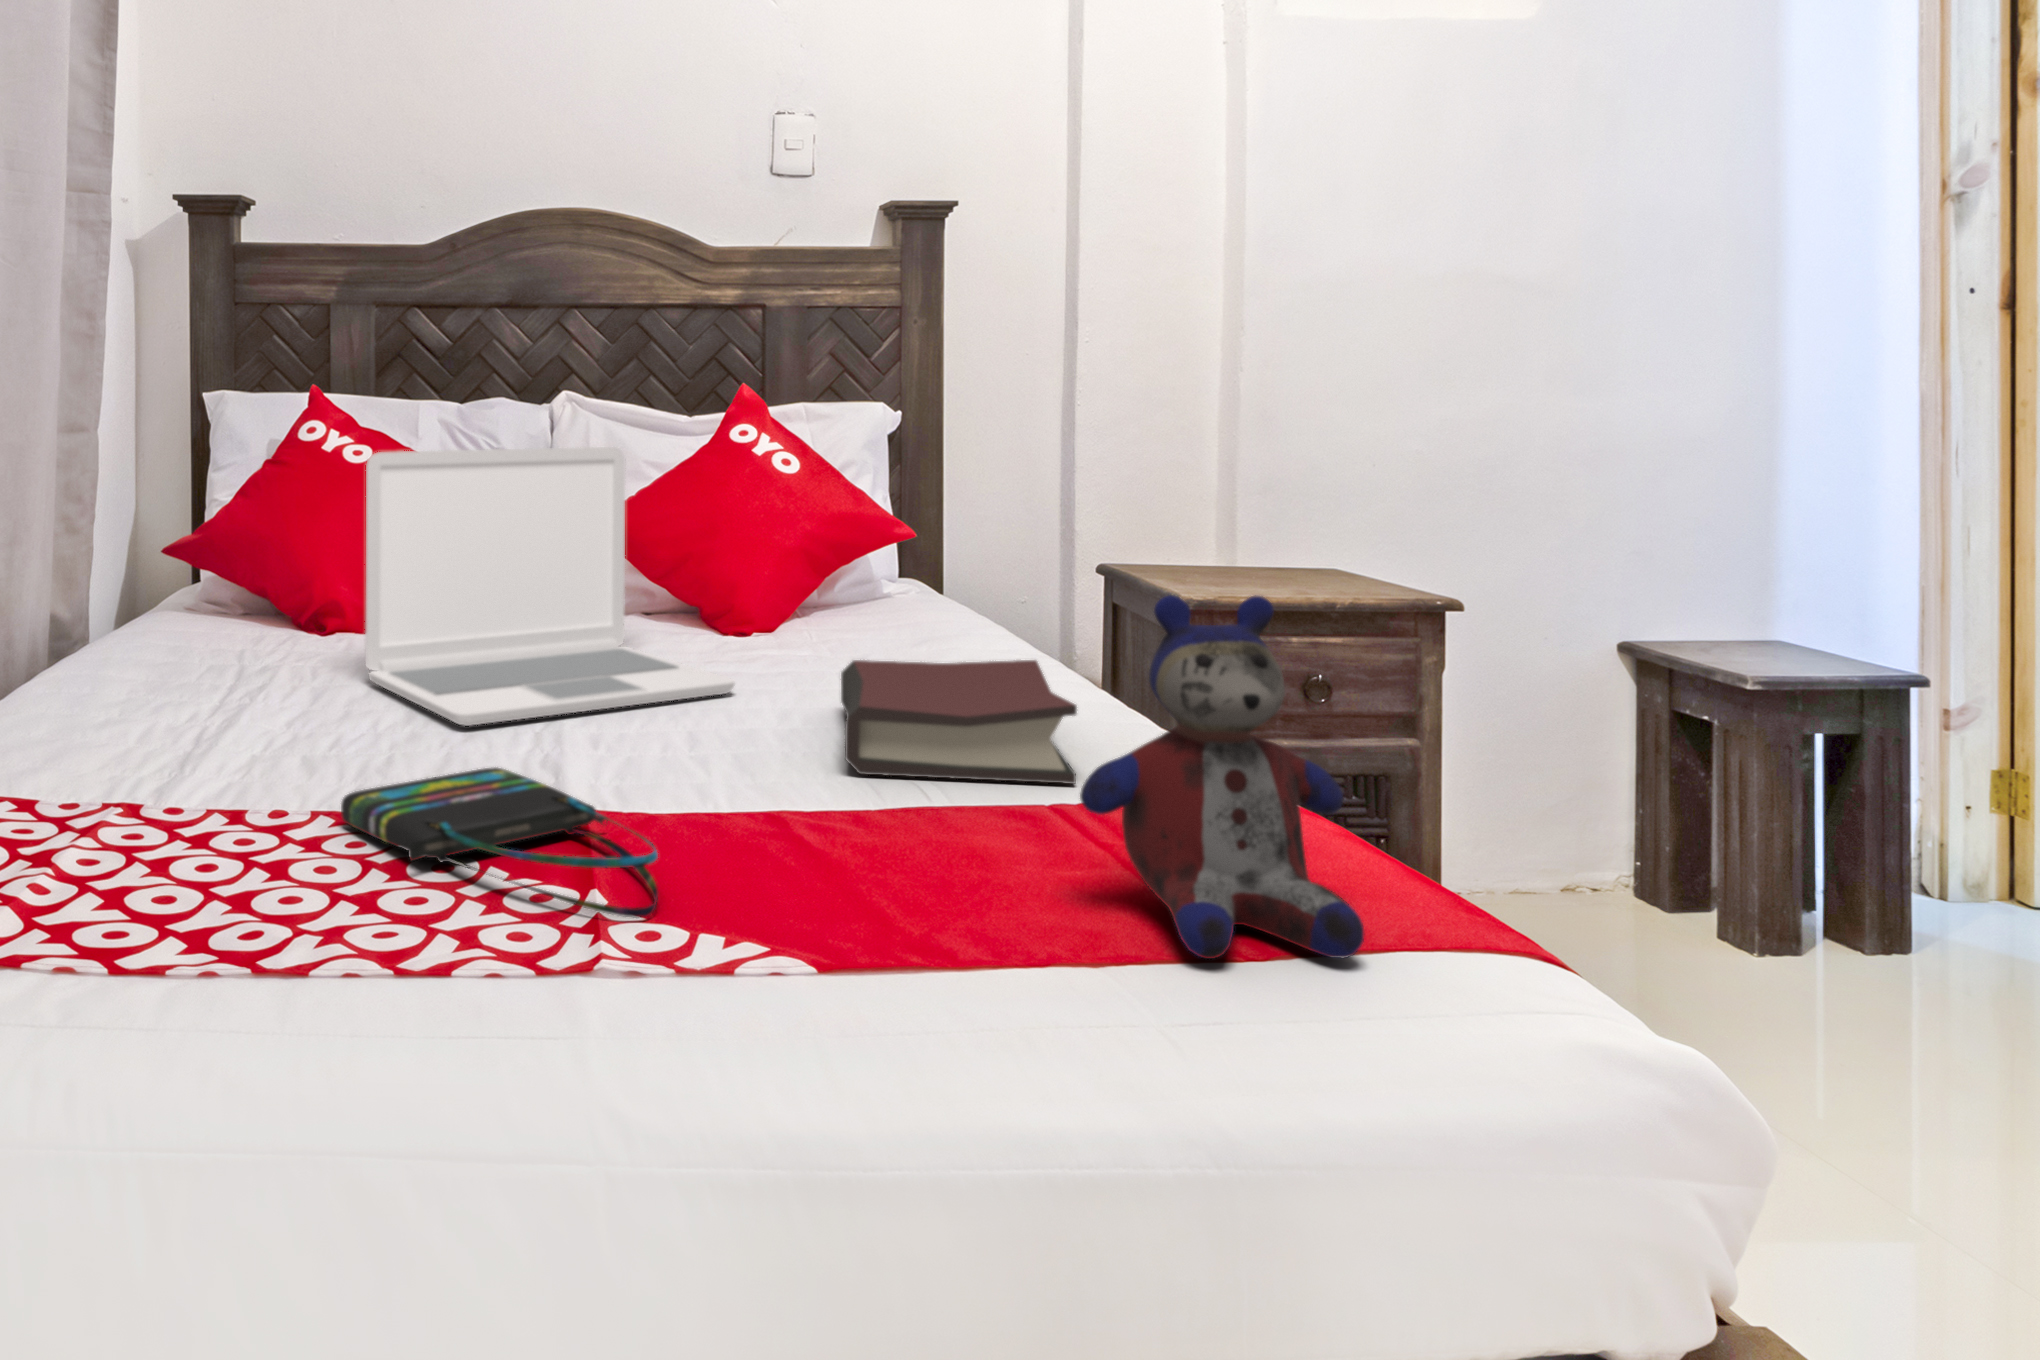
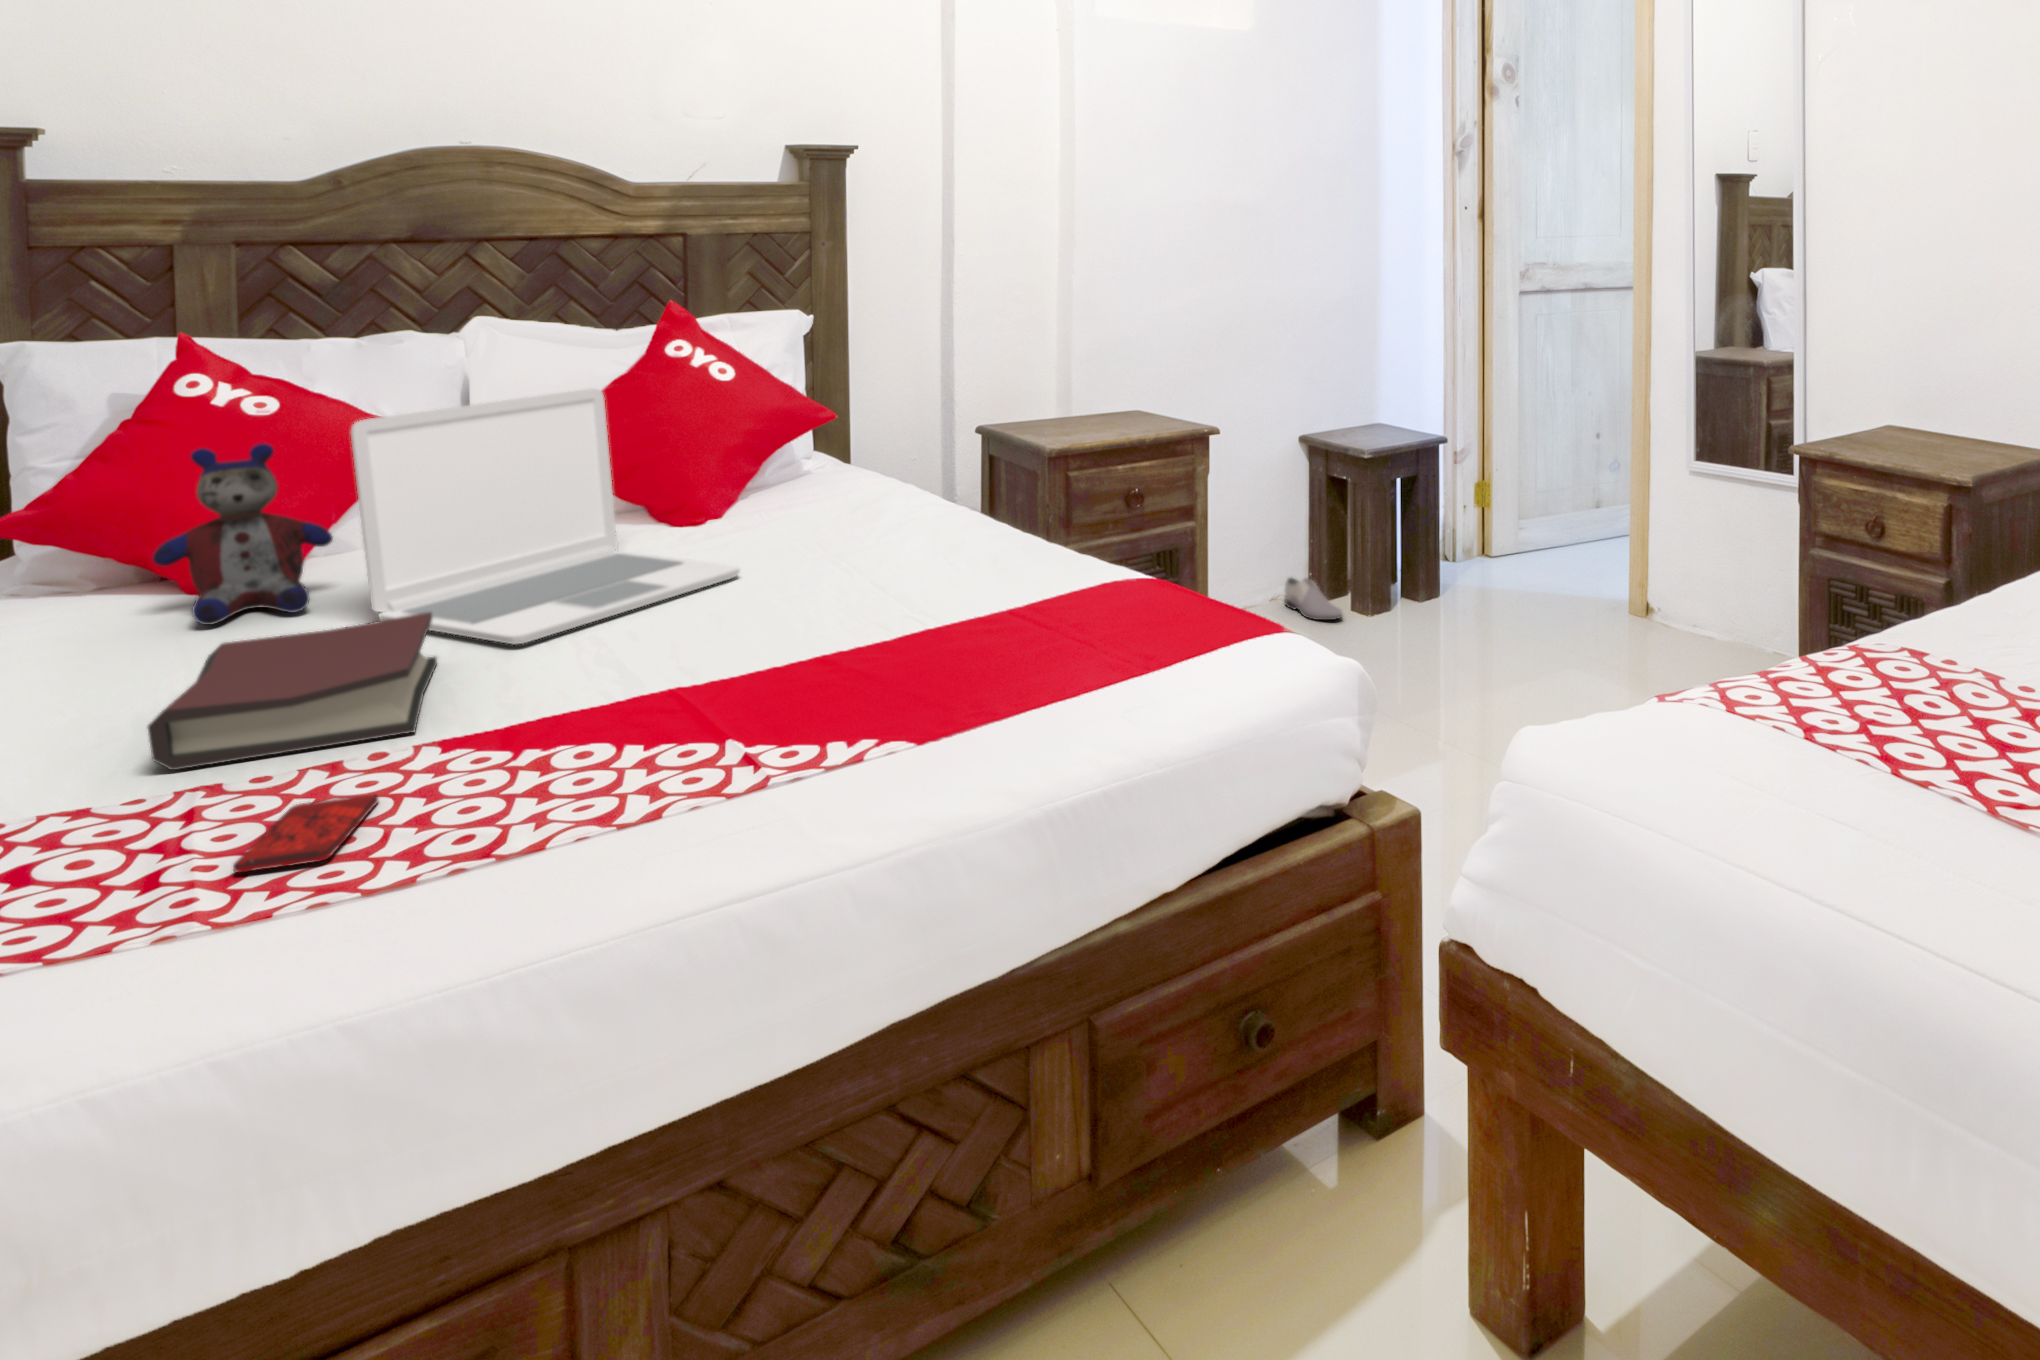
stuffed bear: present [1080,595,1364,959] -> present [153,443,333,625]
hardback book: present [841,660,1077,784] -> present [148,612,437,770]
tote bag: present [341,768,658,918] -> none [474,672,783,753]
smartphone: none [18,852,203,926] -> present [233,795,378,873]
shoe: none [1581,864,1699,951] -> present [1285,578,1342,620]

